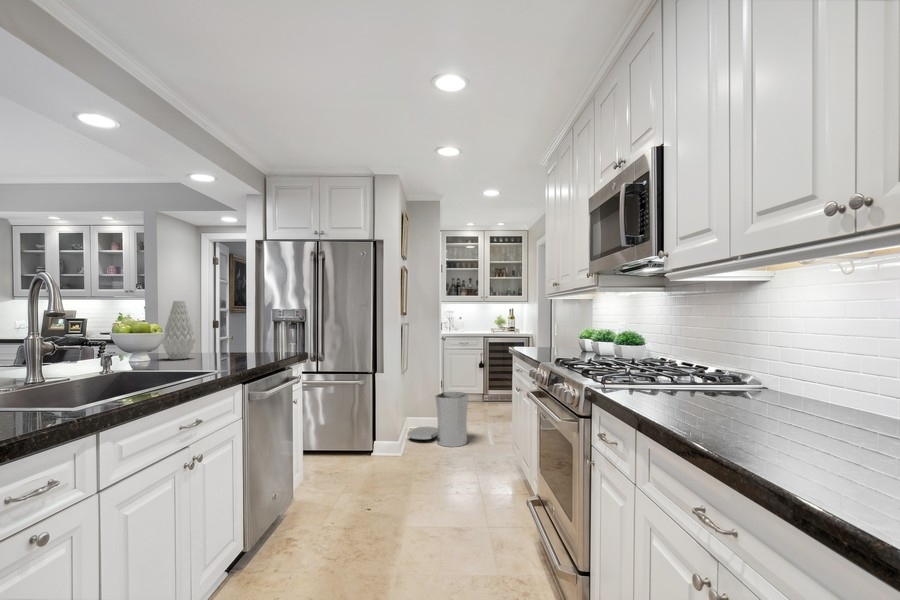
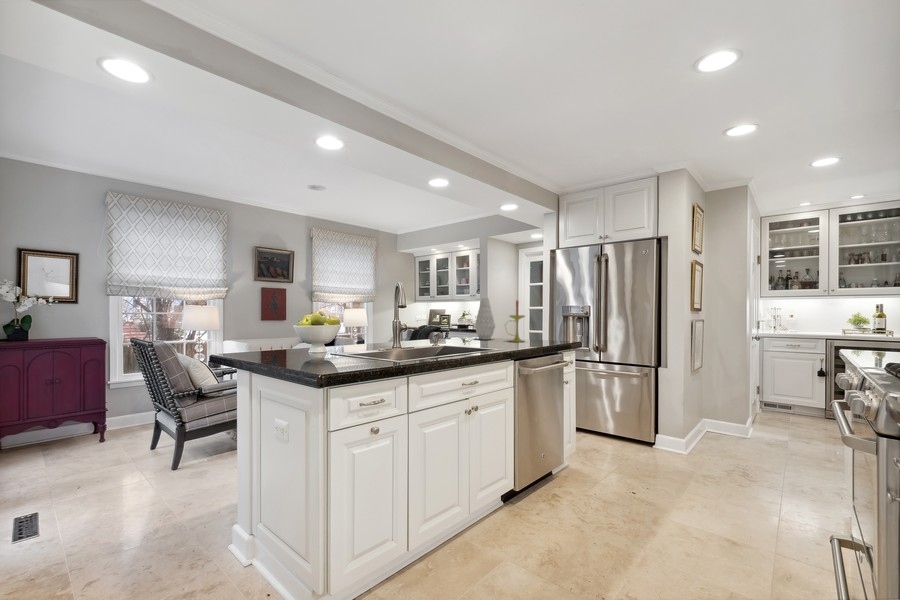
candle: none [213,303,242,359] -> present [510,301,525,342]
trash can: present [408,392,468,447] -> none [700,398,783,463]

